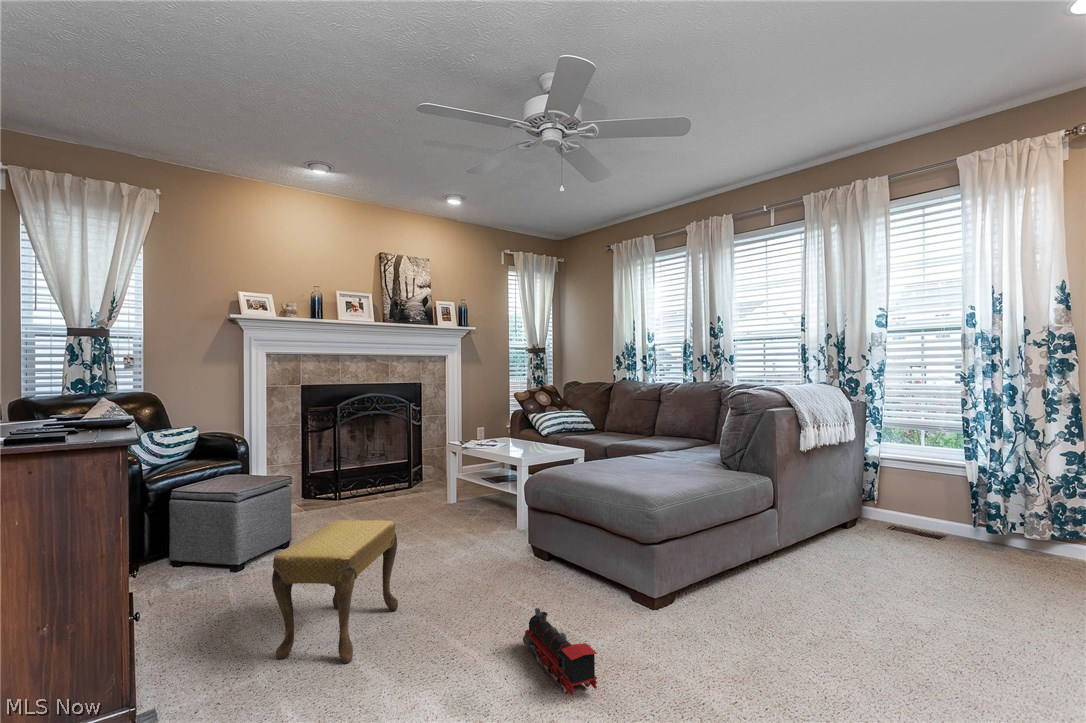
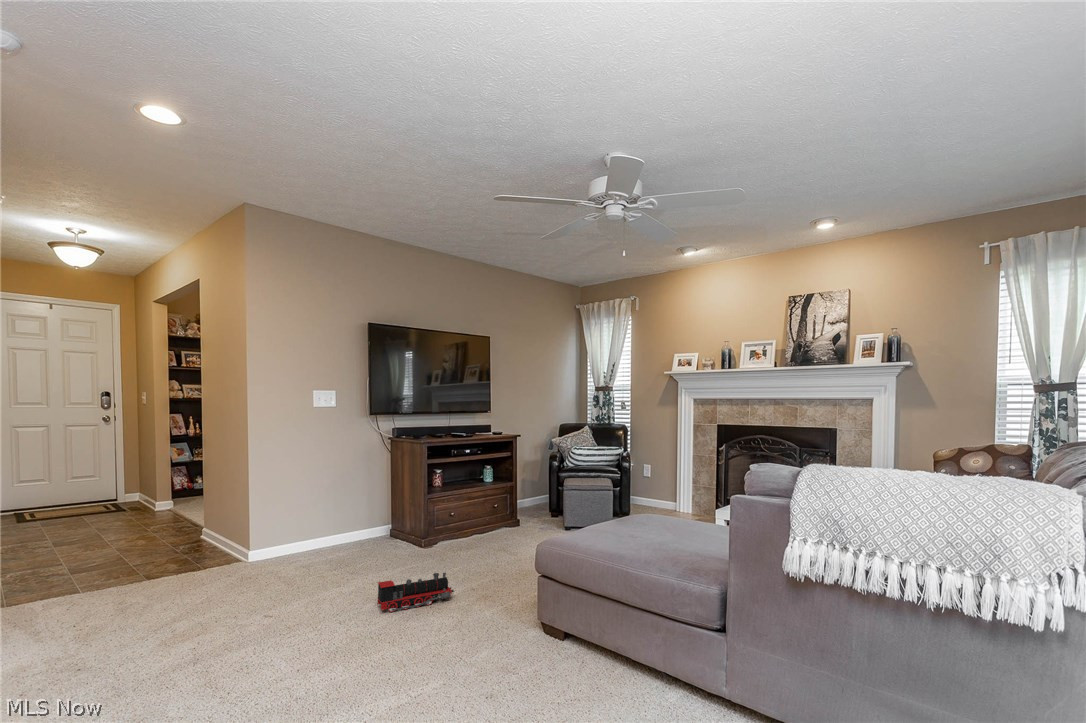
footstool: present [272,520,398,663] -> none [438,500,508,564]

